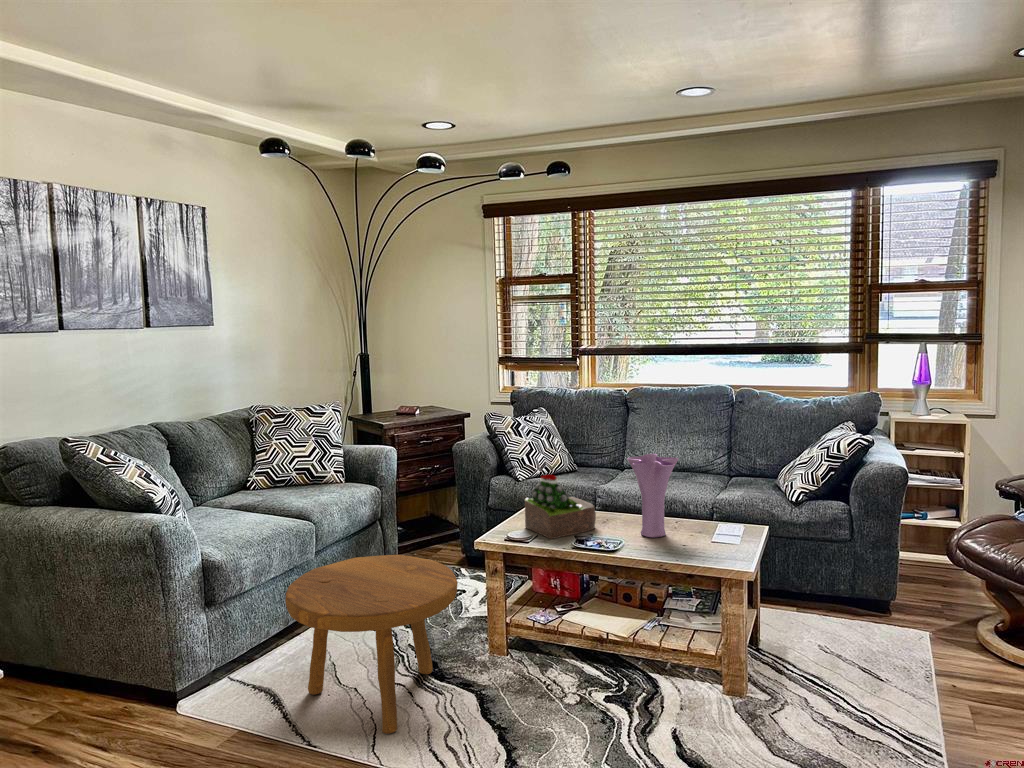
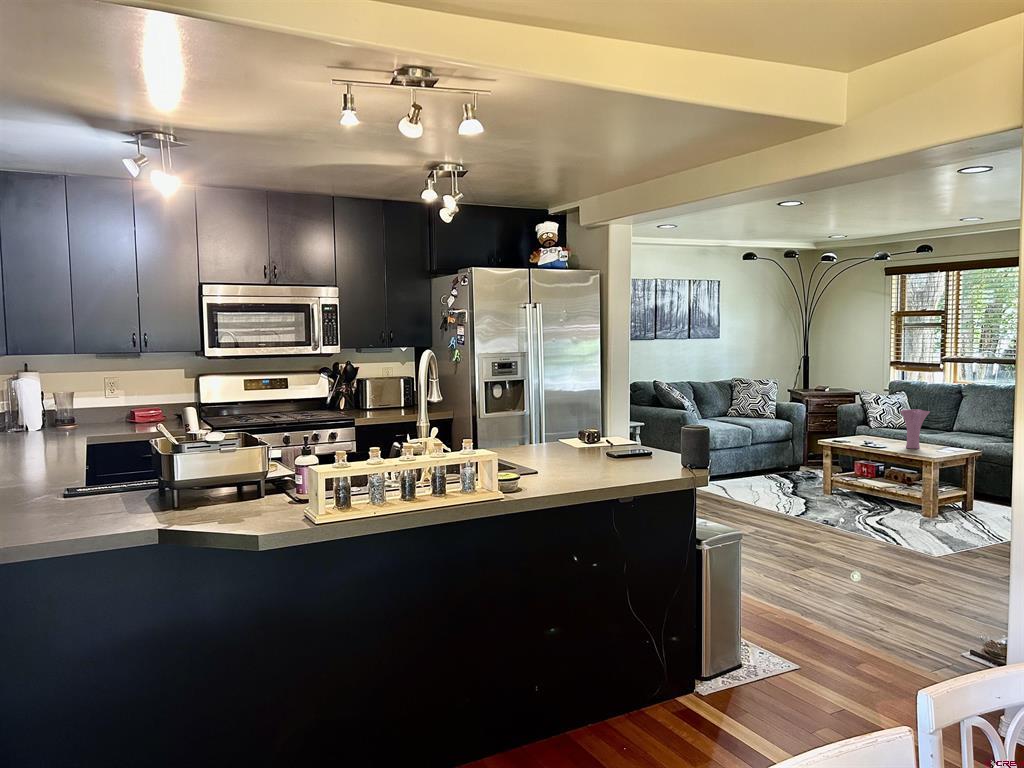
succulent plant: present [525,475,596,539] -> none [850,415,887,444]
footstool: present [286,555,458,734] -> none [730,441,804,503]

